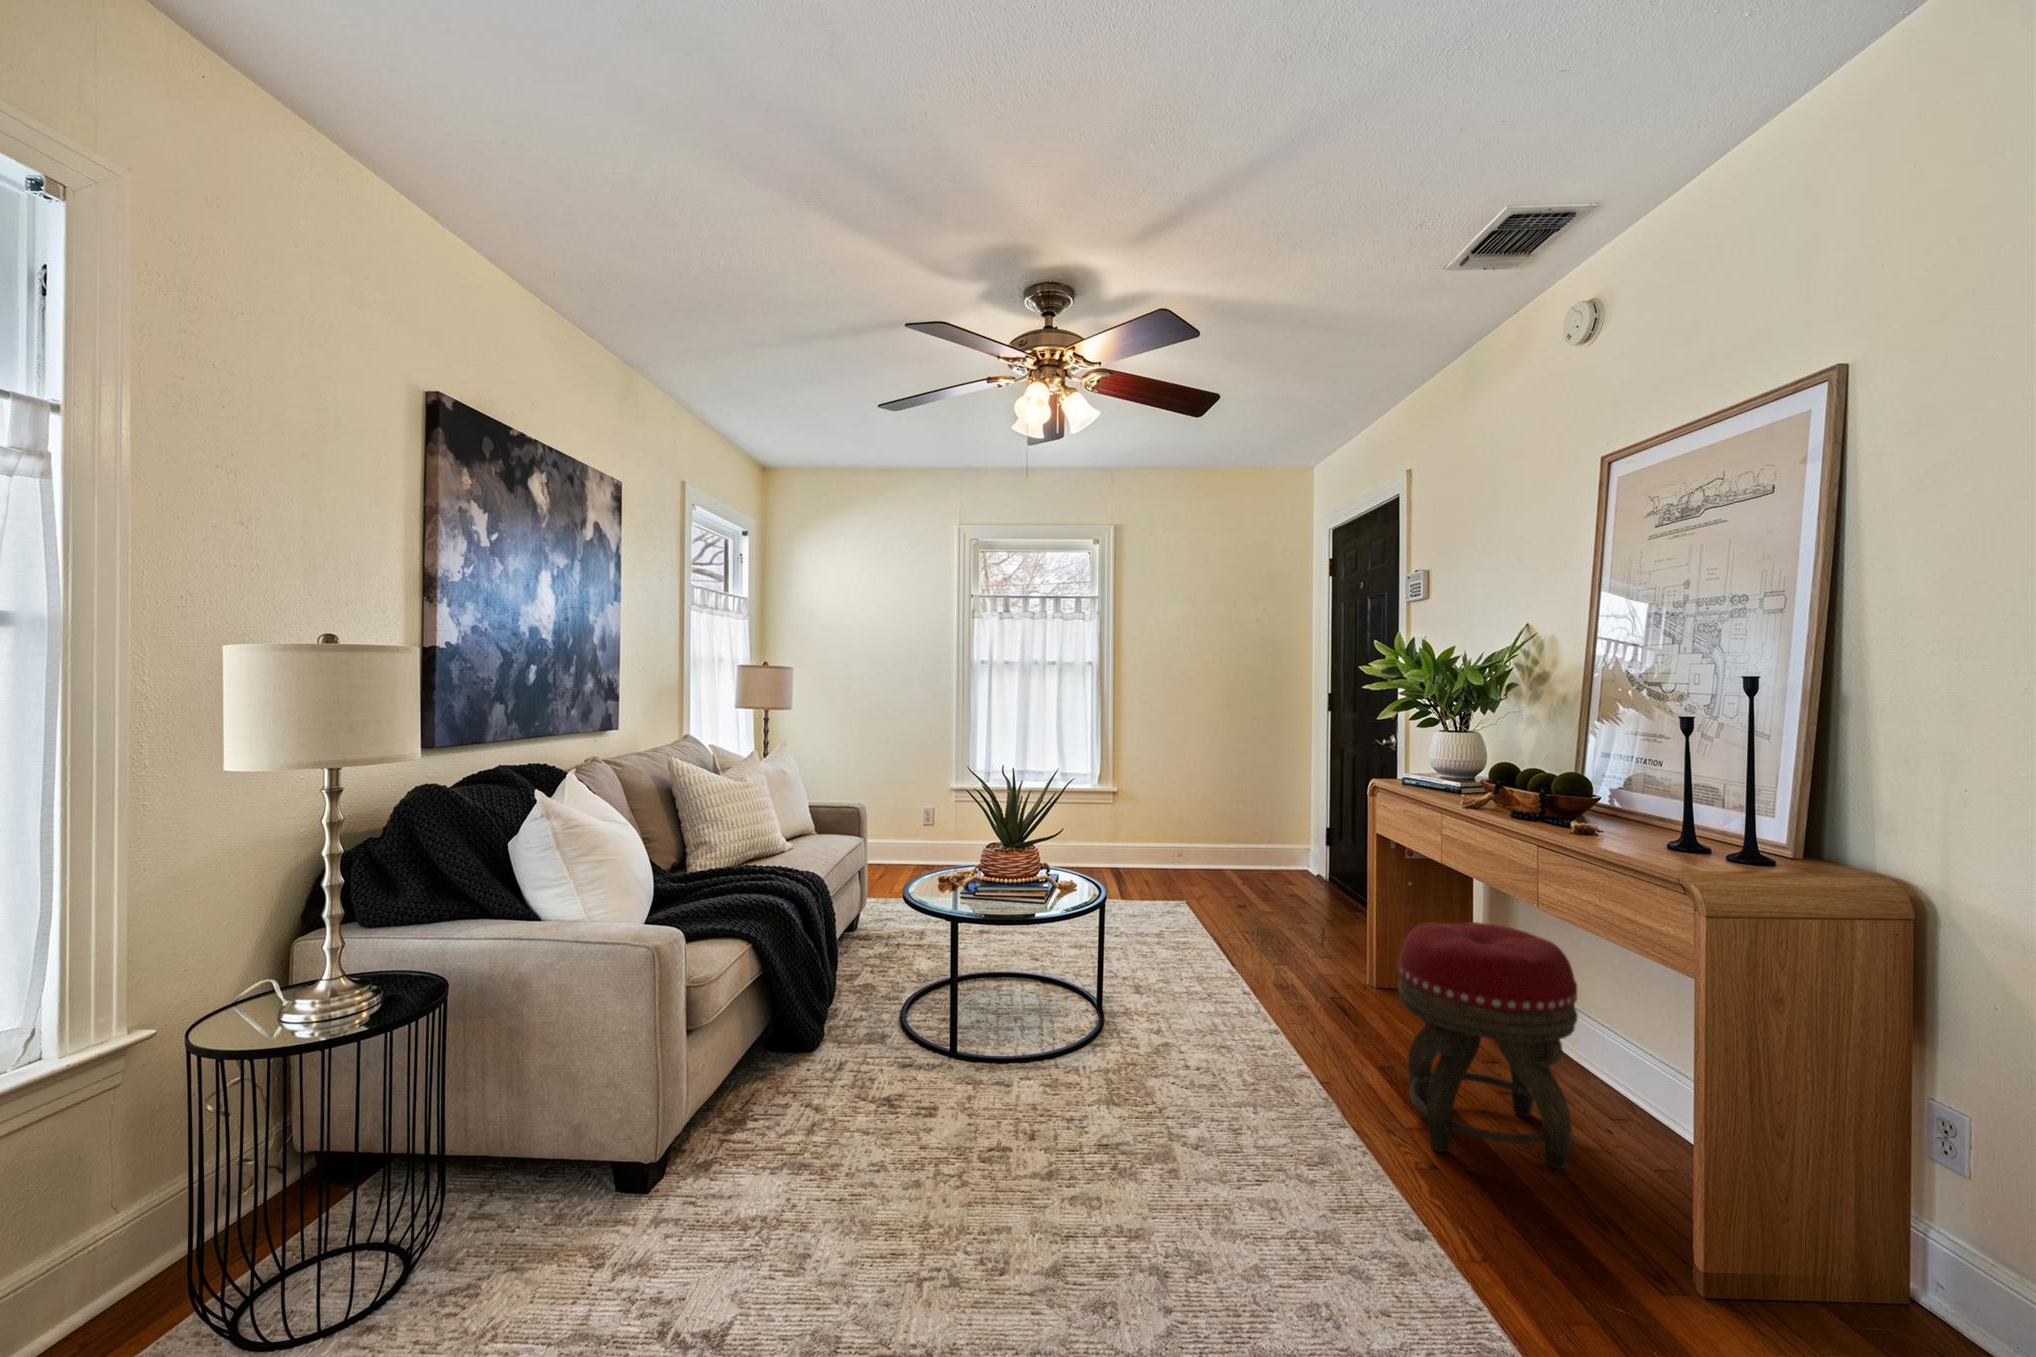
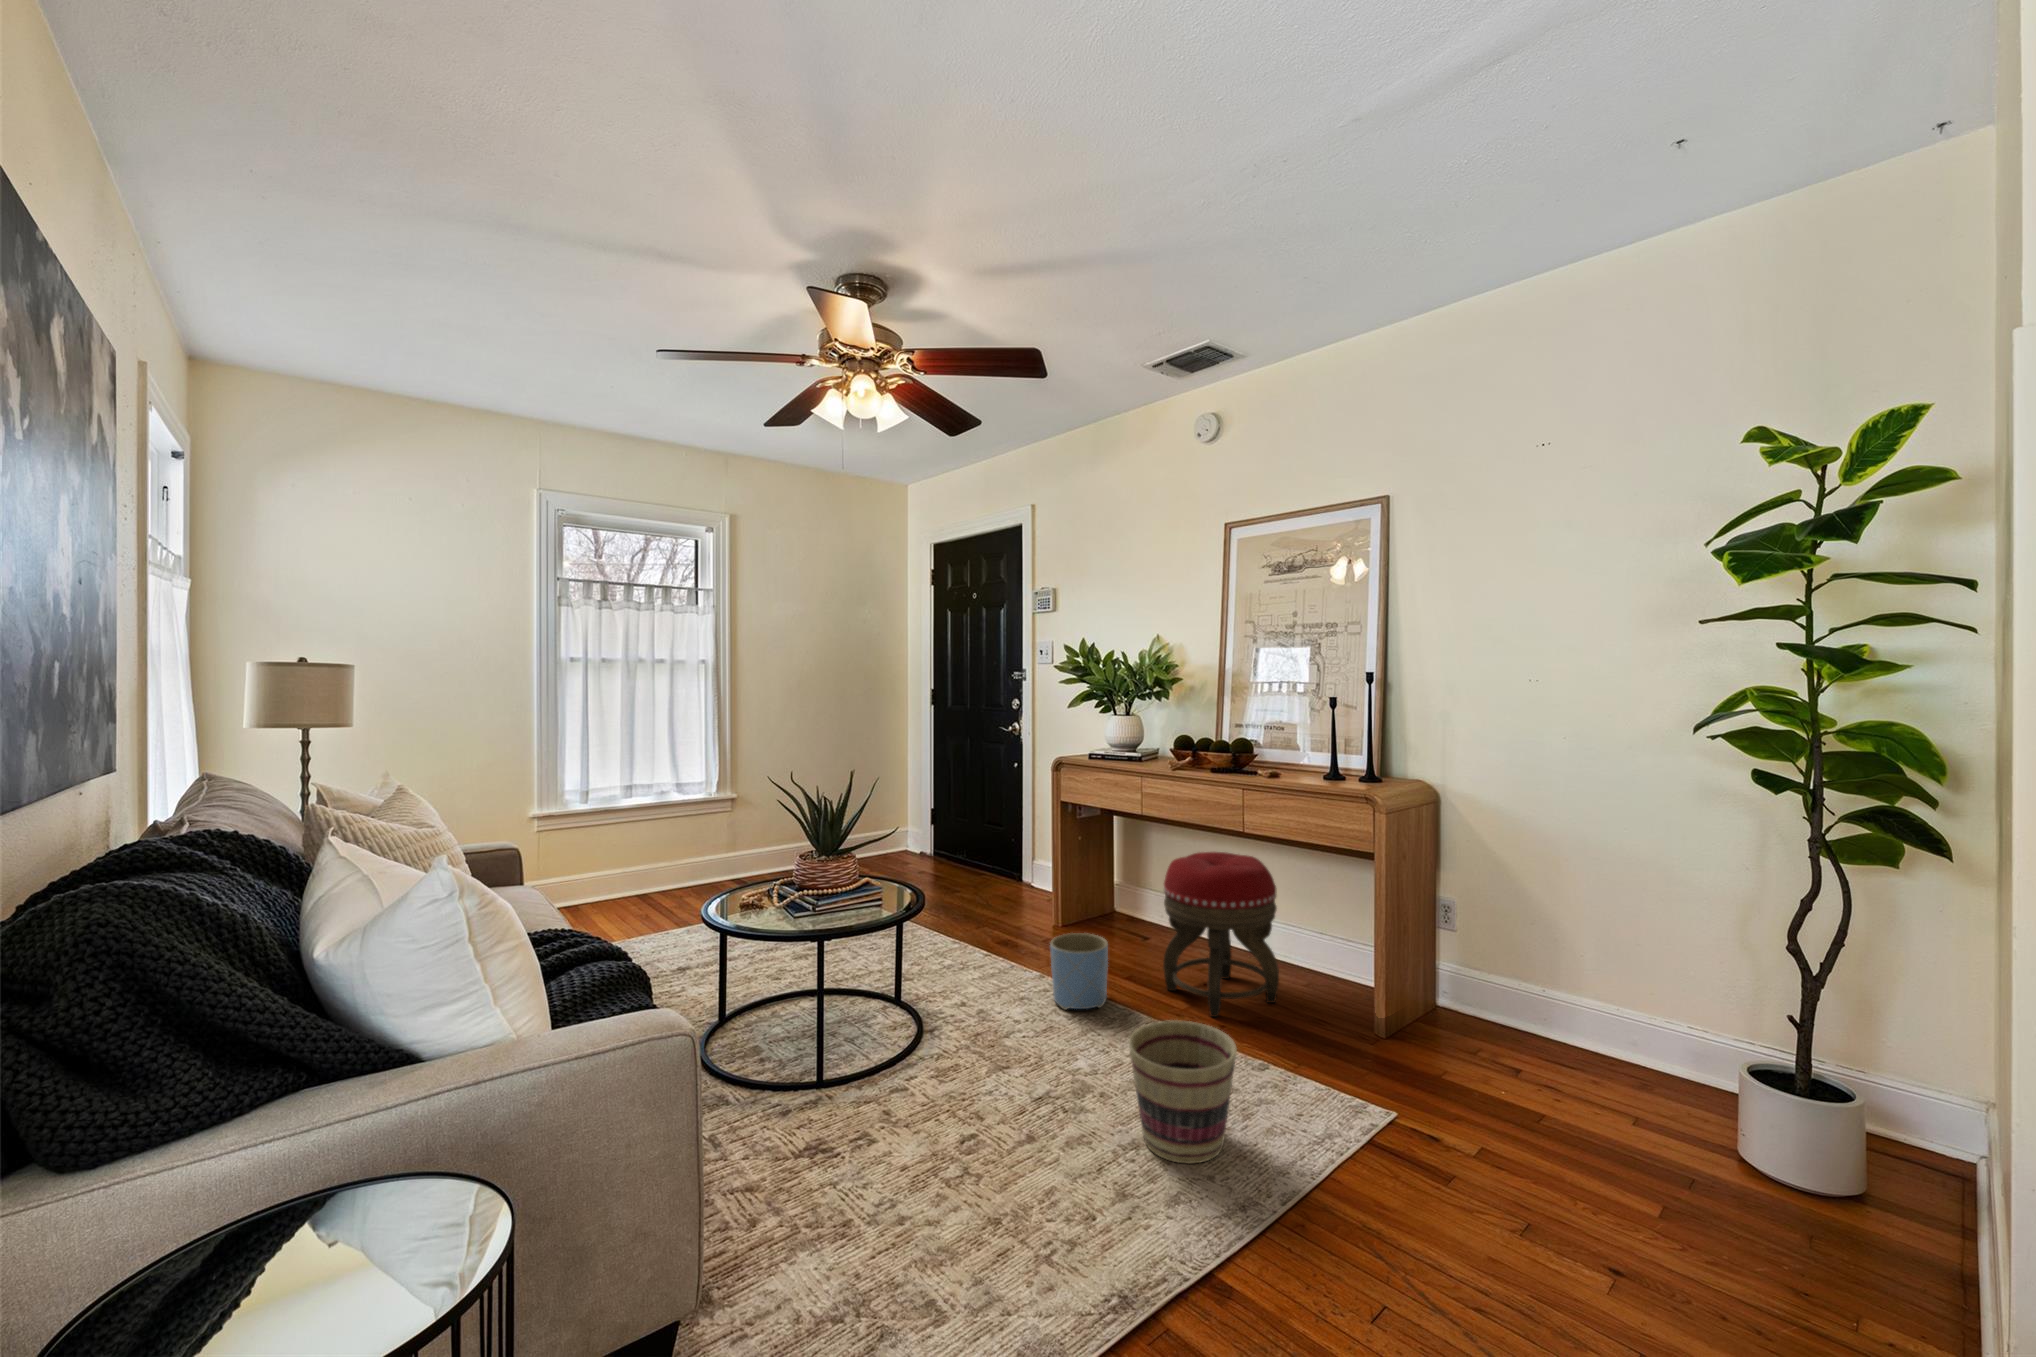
planter: none [1247,987,1321,1088] -> present [1050,933,1108,1010]
basket: none [1134,1094,1276,1291] -> present [1128,1020,1237,1163]

